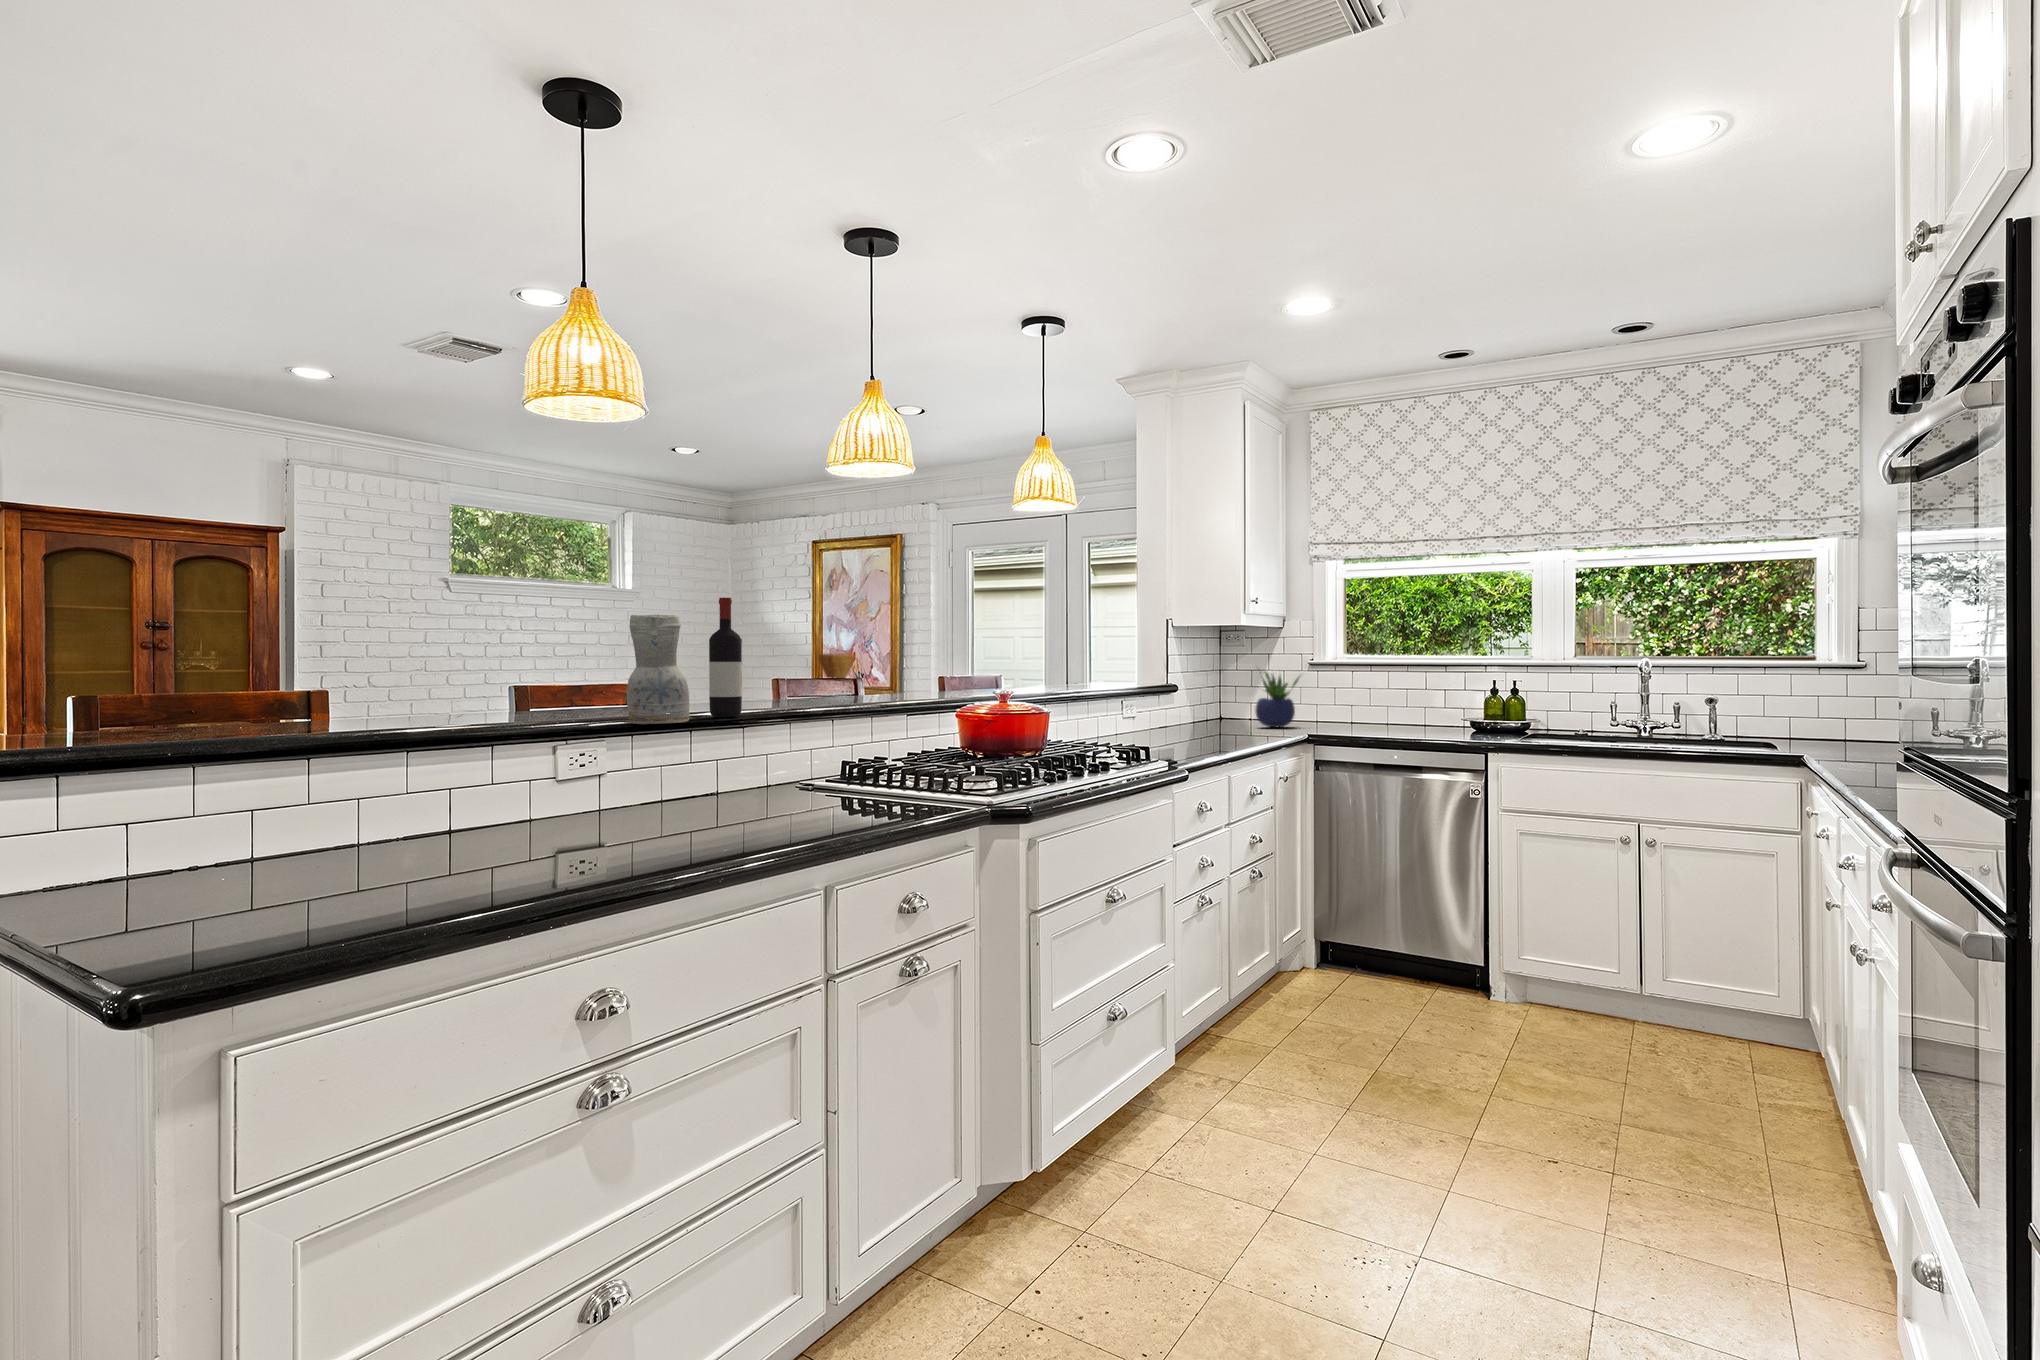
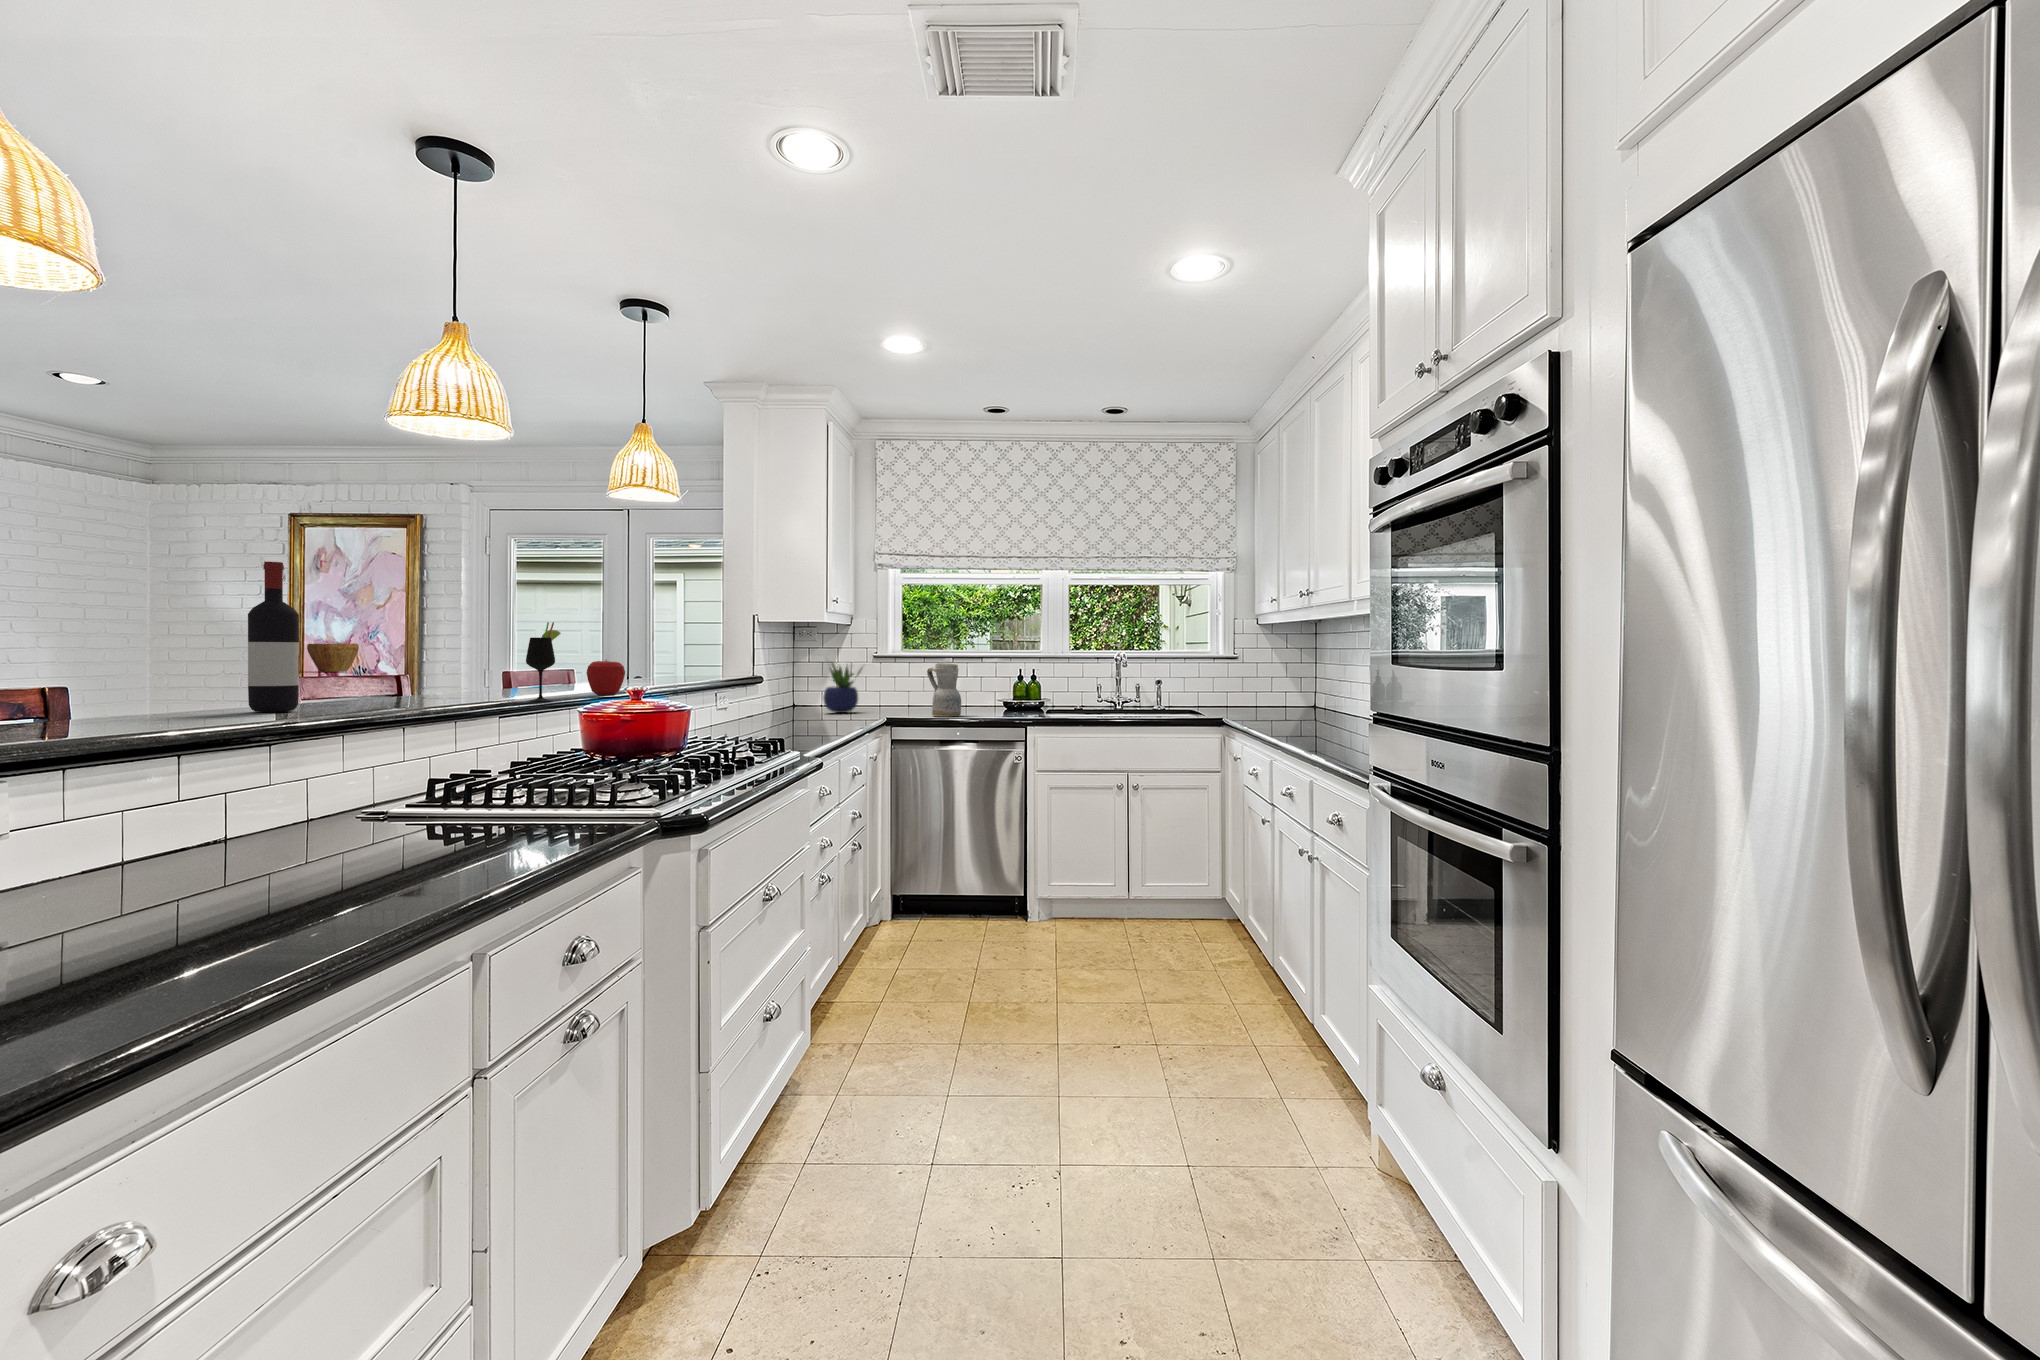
ceramic pitcher: present [627,615,690,724] -> present [927,663,961,717]
wine glass: none [915,639,944,712] -> present [526,622,561,701]
apple: none [973,671,1007,708] -> present [586,660,625,696]

